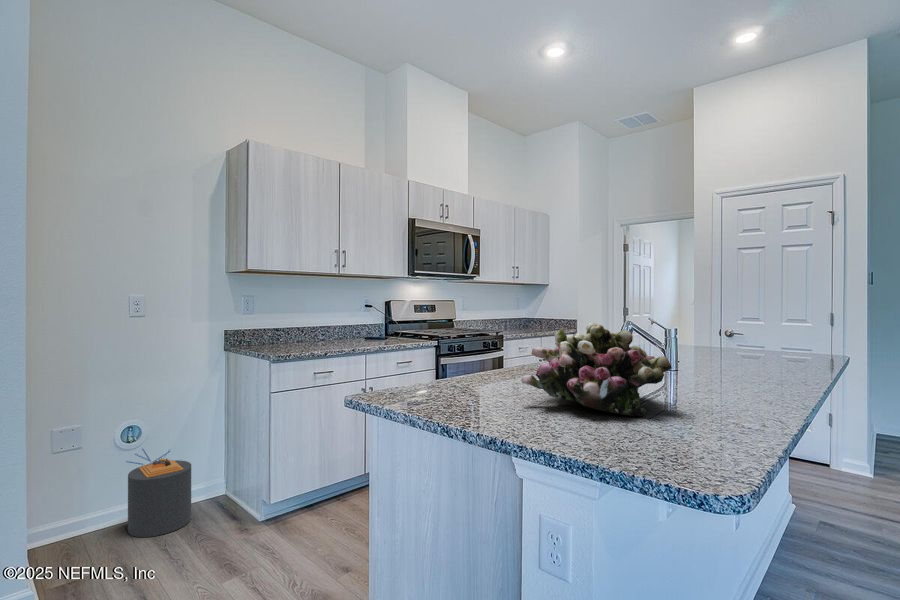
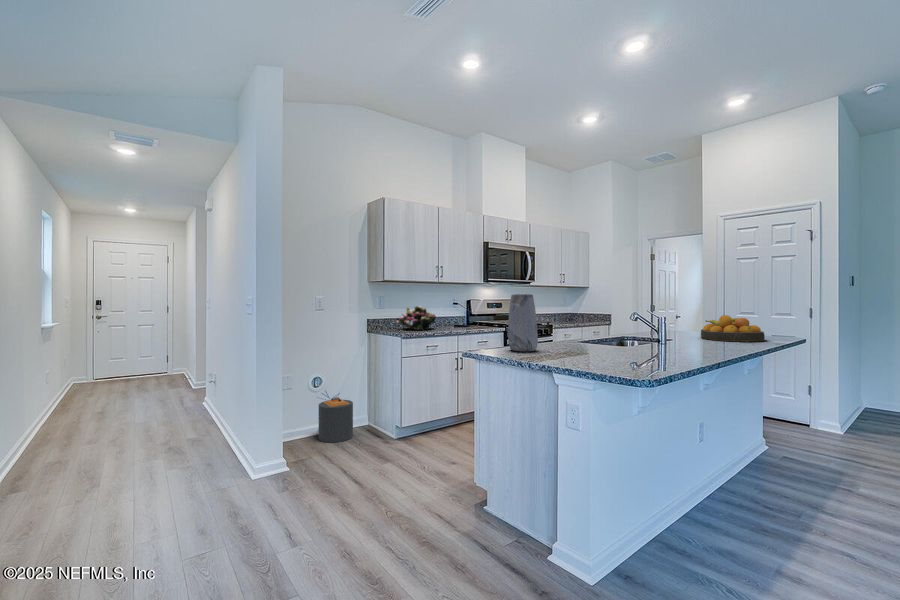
vase: none [428,293,481,399] -> present [508,294,538,352]
flower arrangement: present [521,322,671,416] -> present [396,306,436,330]
fruit bowl: none [720,325,814,366] -> present [701,315,765,342]

